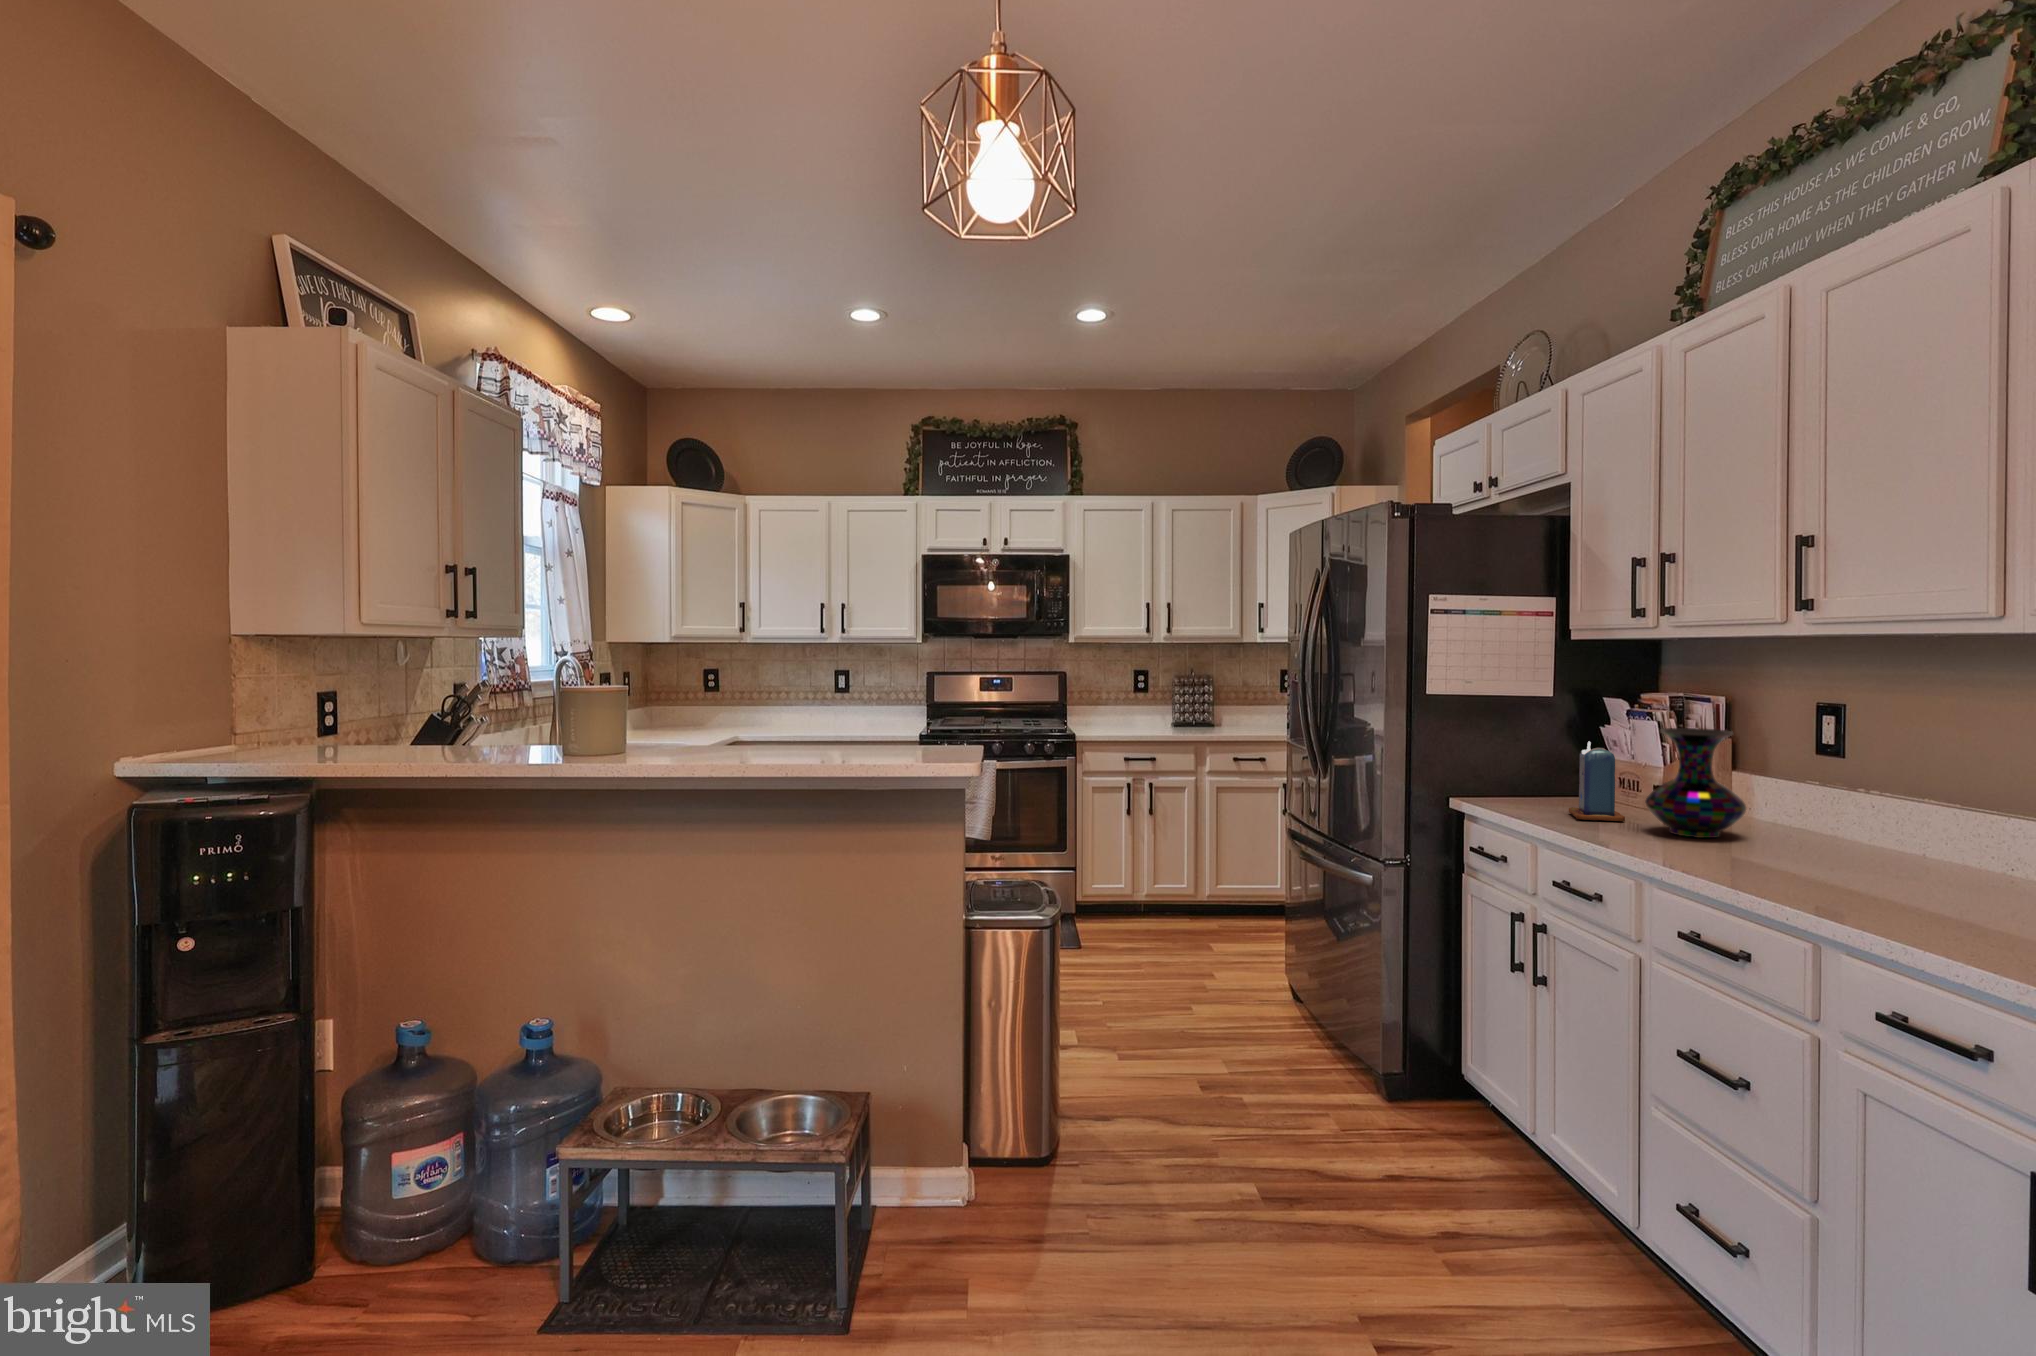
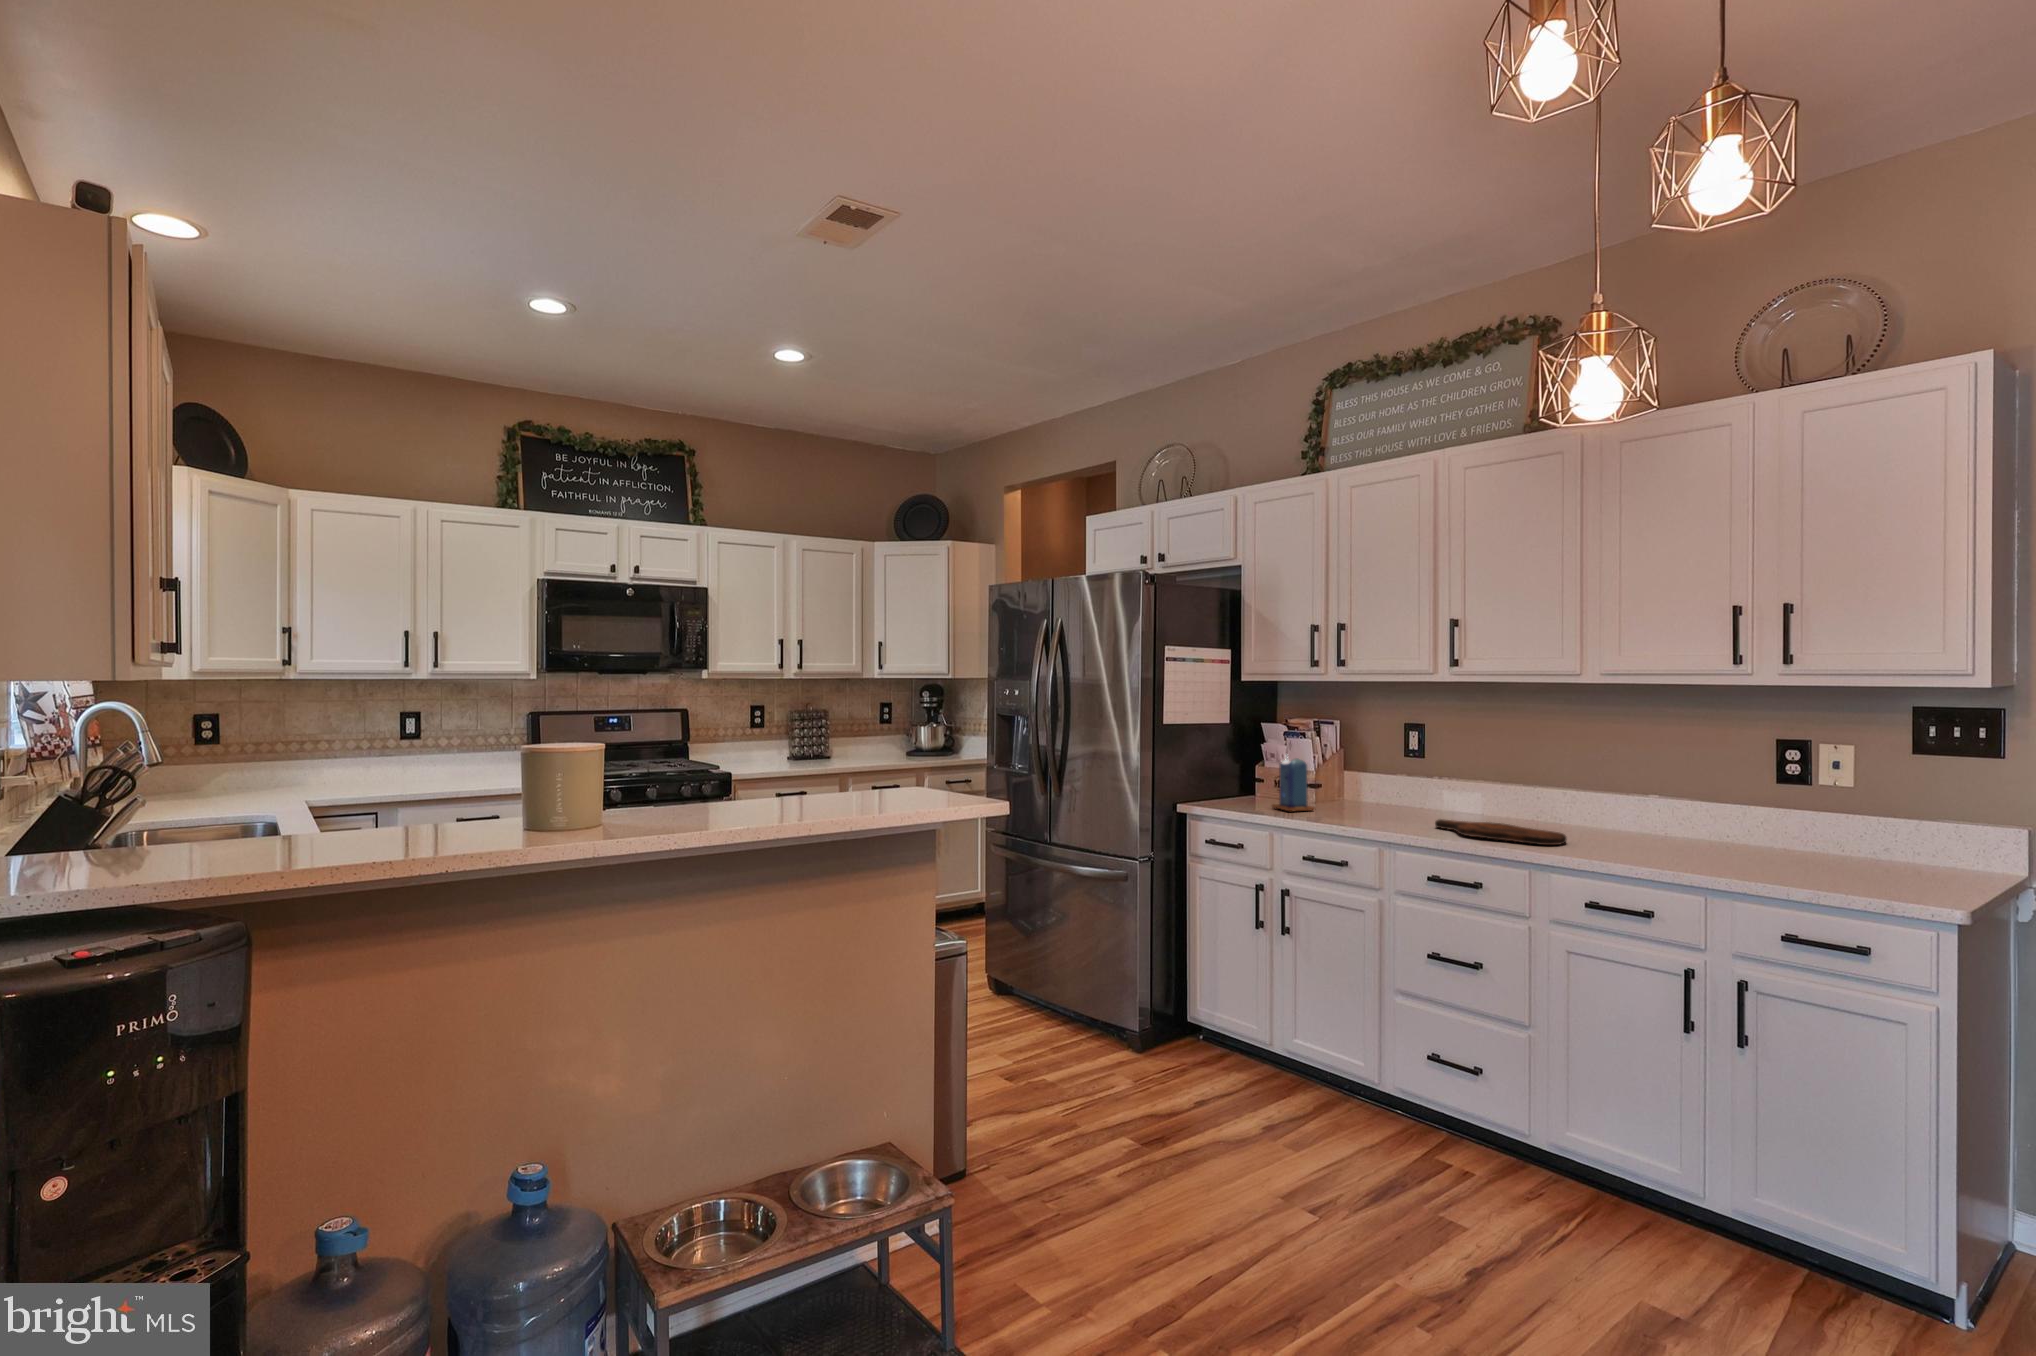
vase: present [1646,728,1746,838] -> none [1336,741,1398,816]
cutting board: none [1749,852,1936,914] -> present [1435,819,1567,845]

